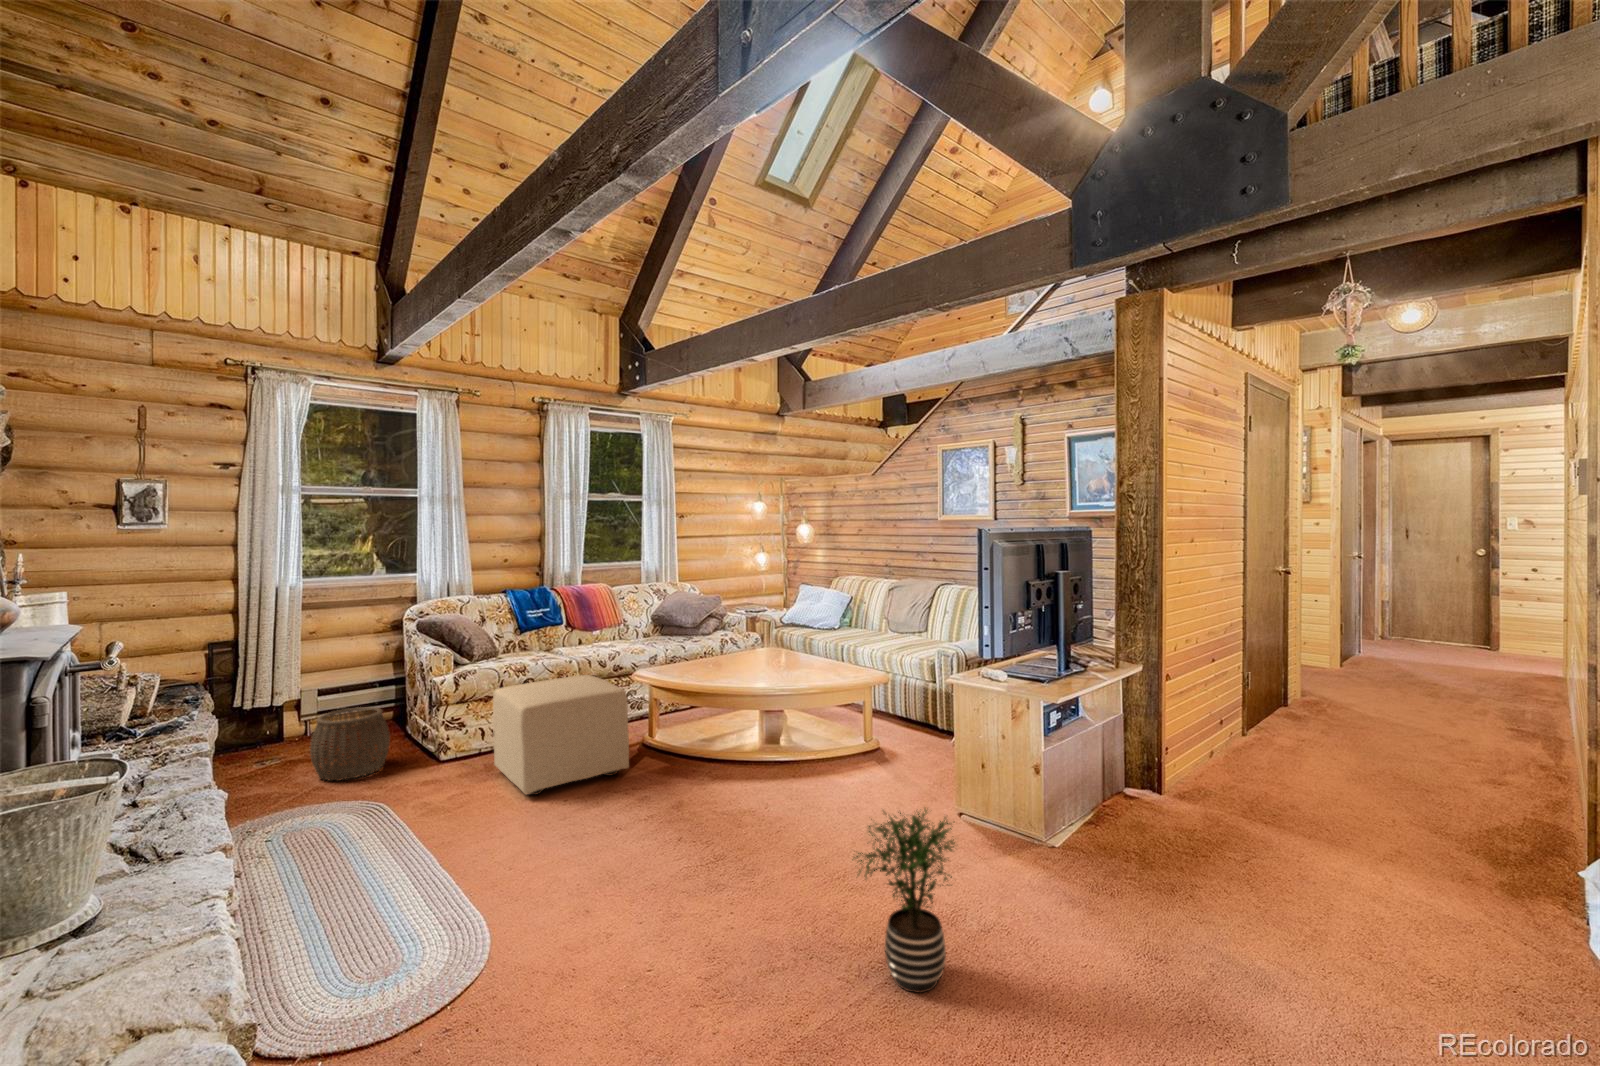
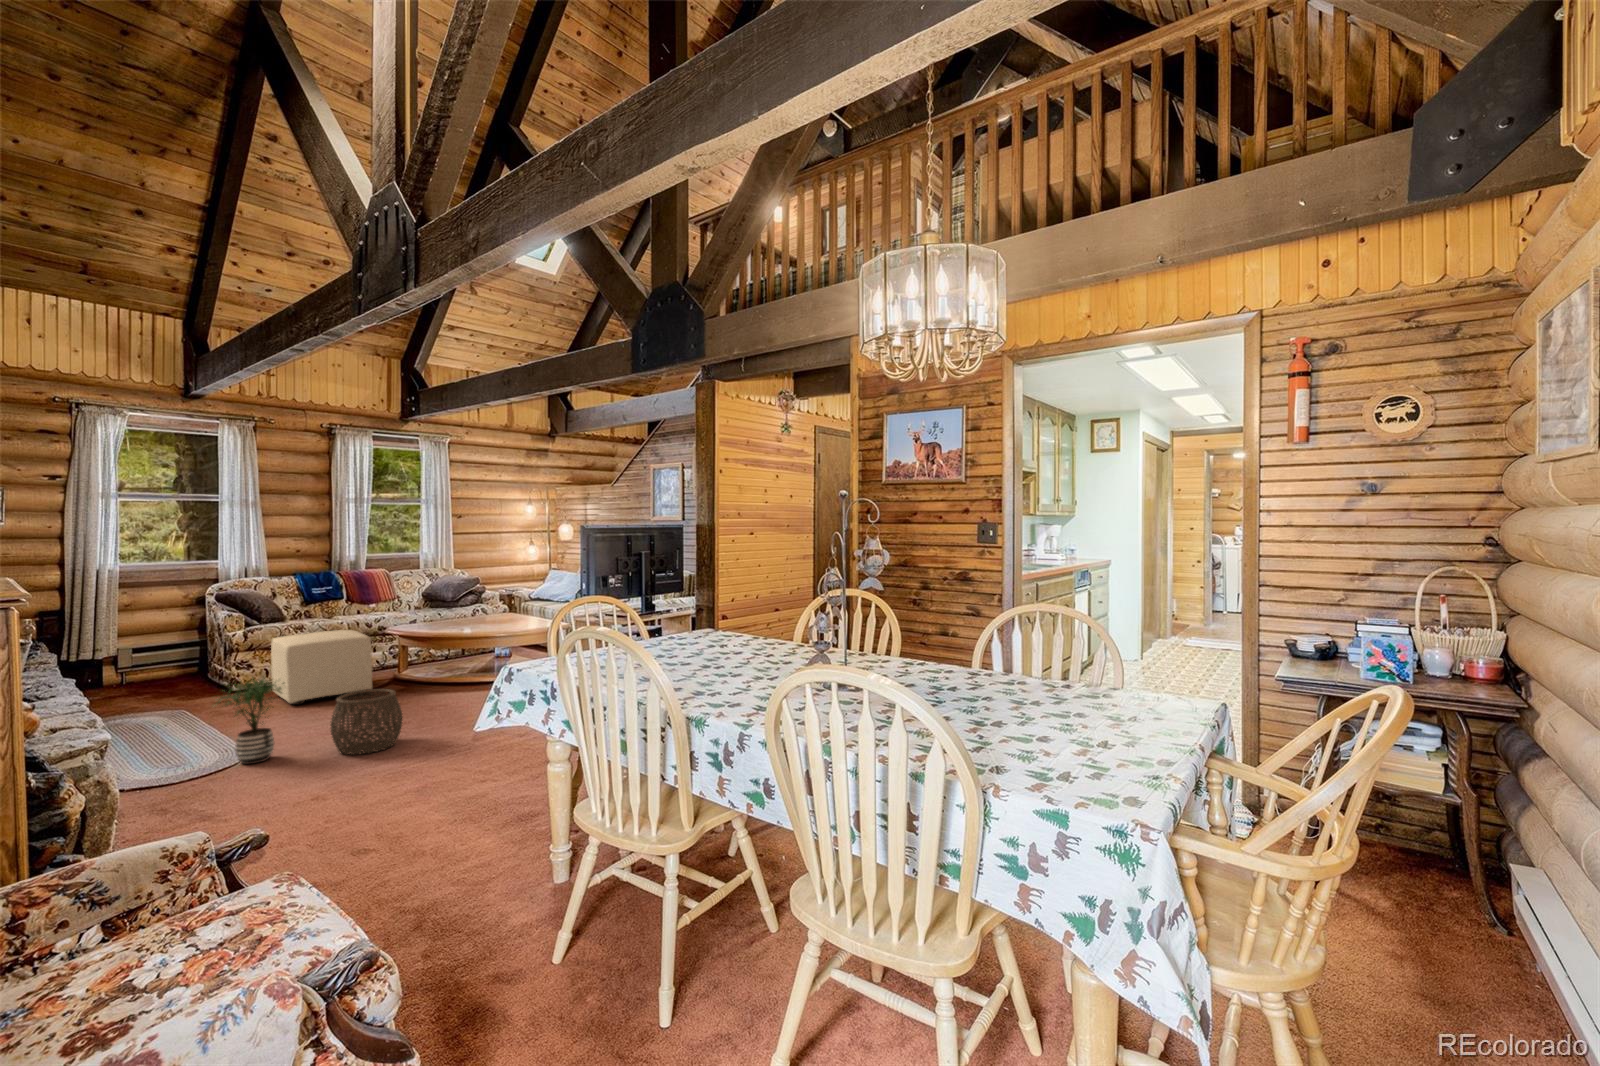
woven basket: present [310,707,390,781] -> present [330,689,403,755]
potted plant: present [852,809,955,993] -> present [216,677,284,764]

